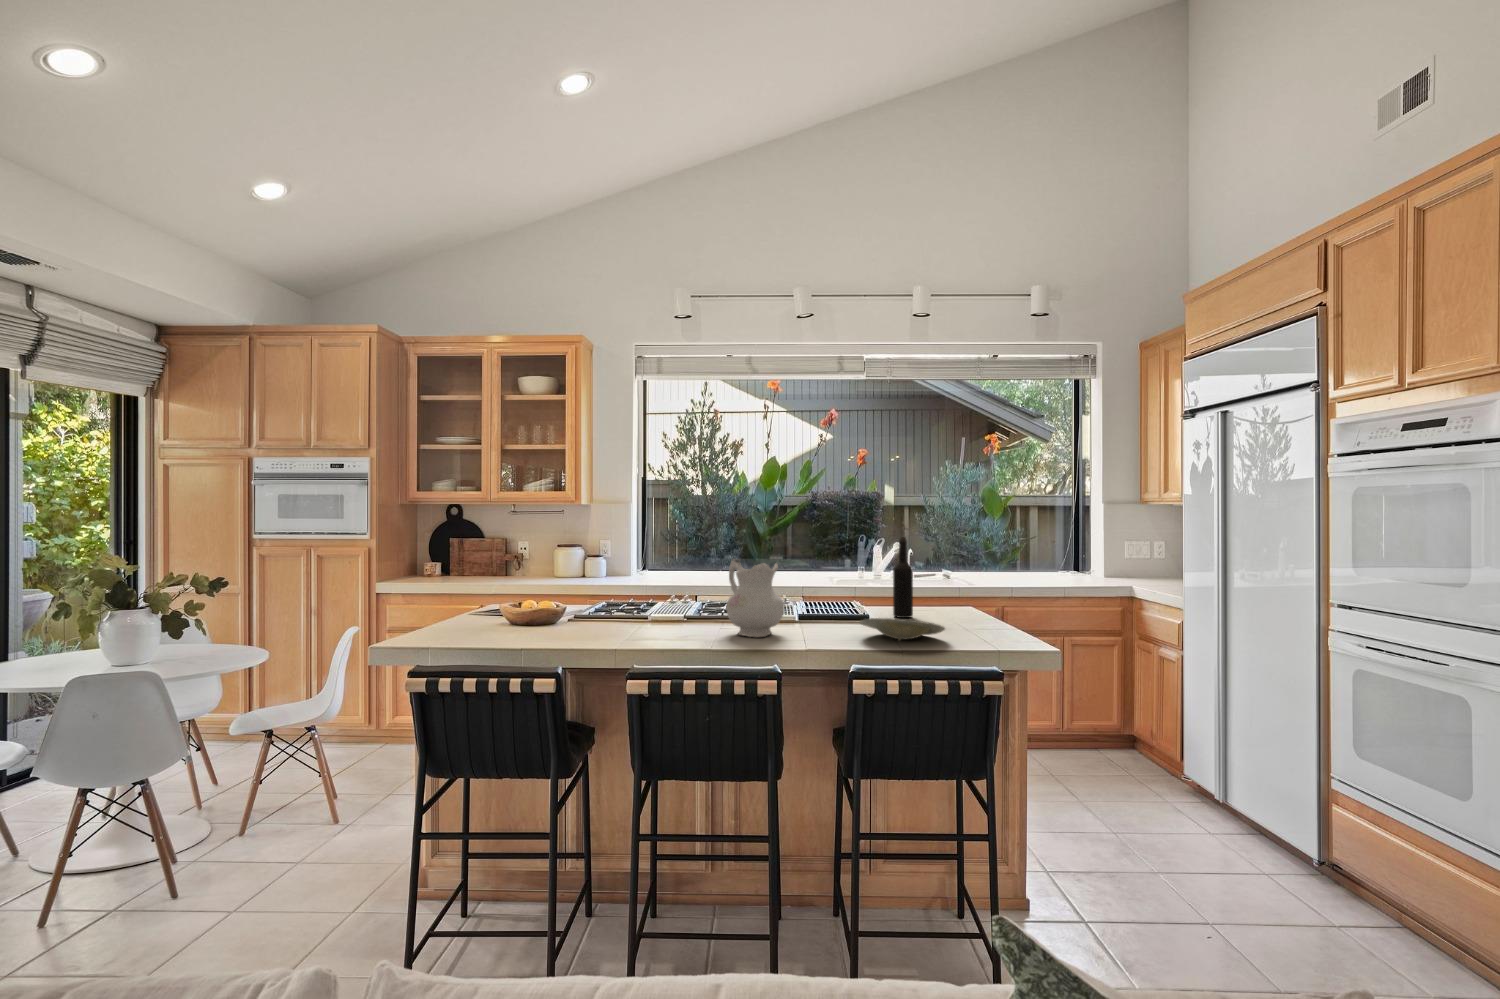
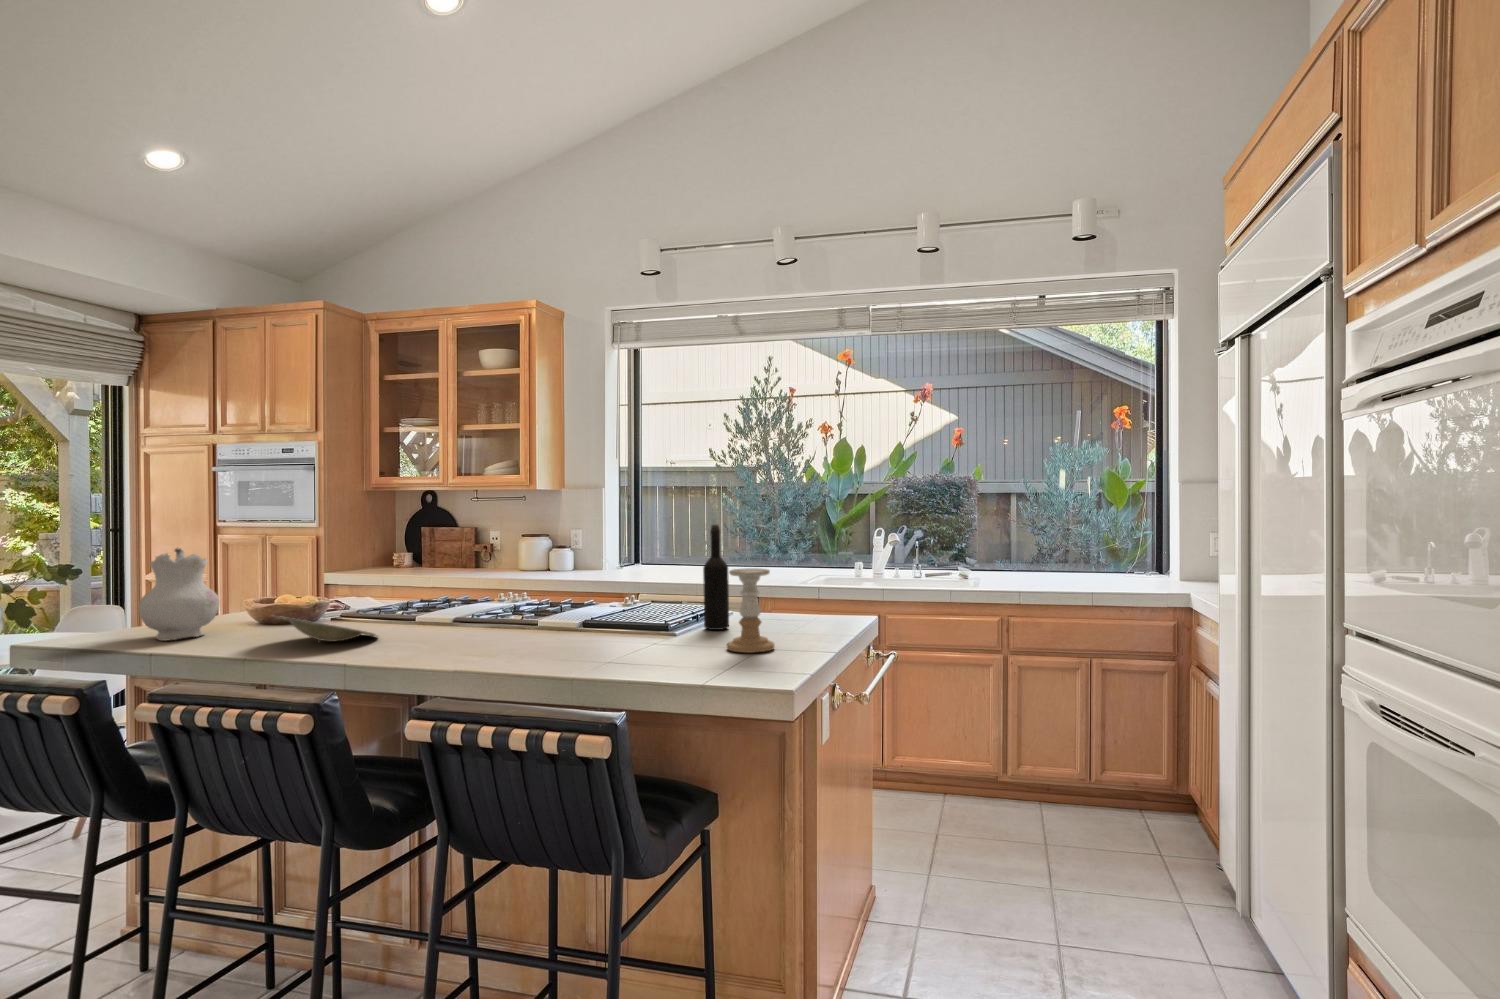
ceramic pitcher: present [726,559,784,637] -> present [139,548,219,641]
candle holder: none [949,570,986,632] -> present [727,568,774,653]
plate: present [859,618,945,640] -> present [274,616,376,641]

